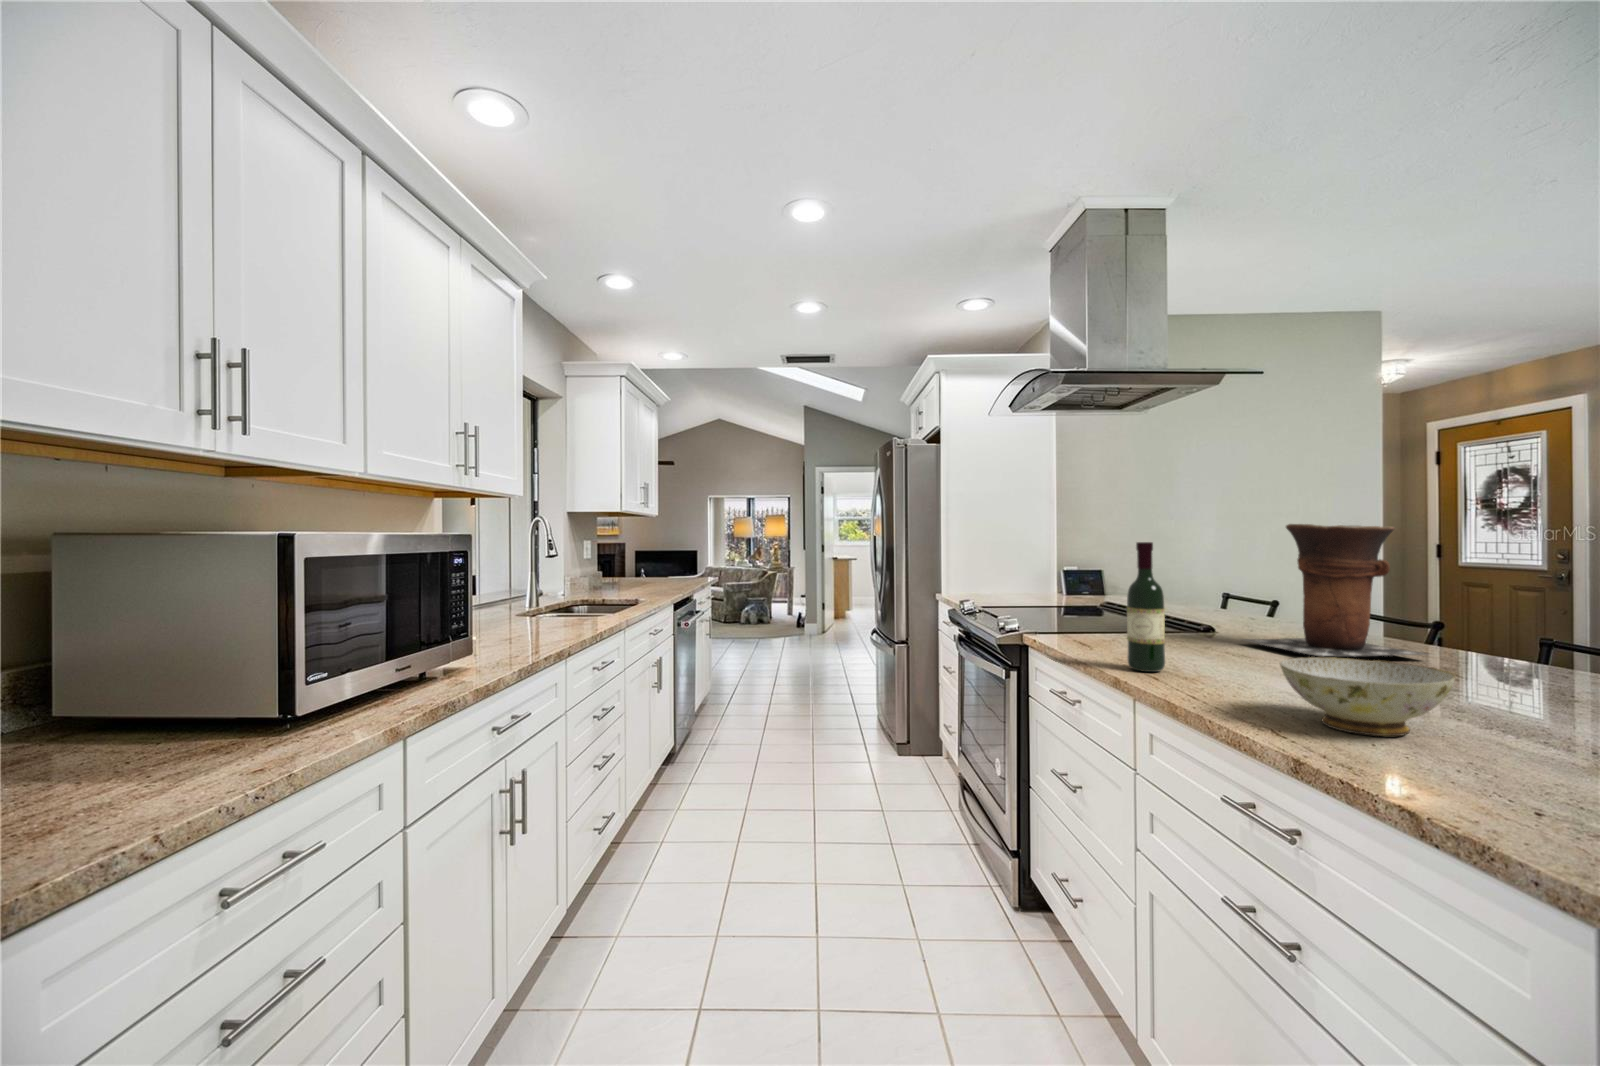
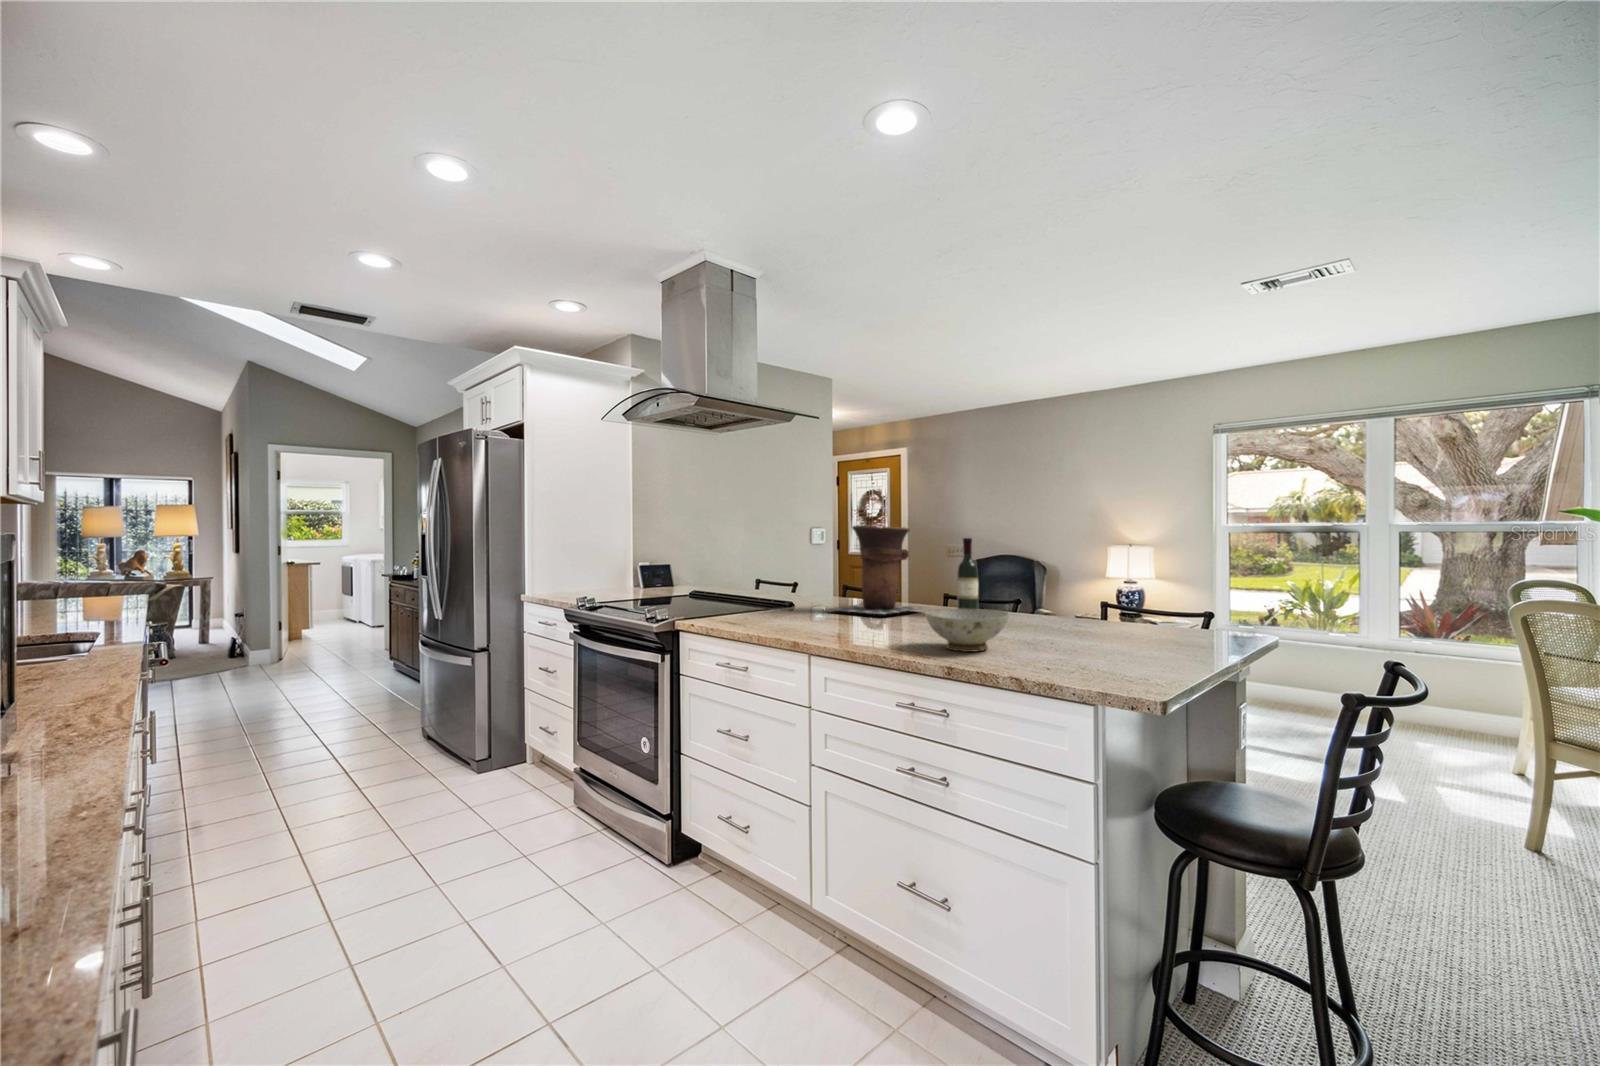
wine bottle: present [1127,542,1165,672] -> present [957,538,978,609]

